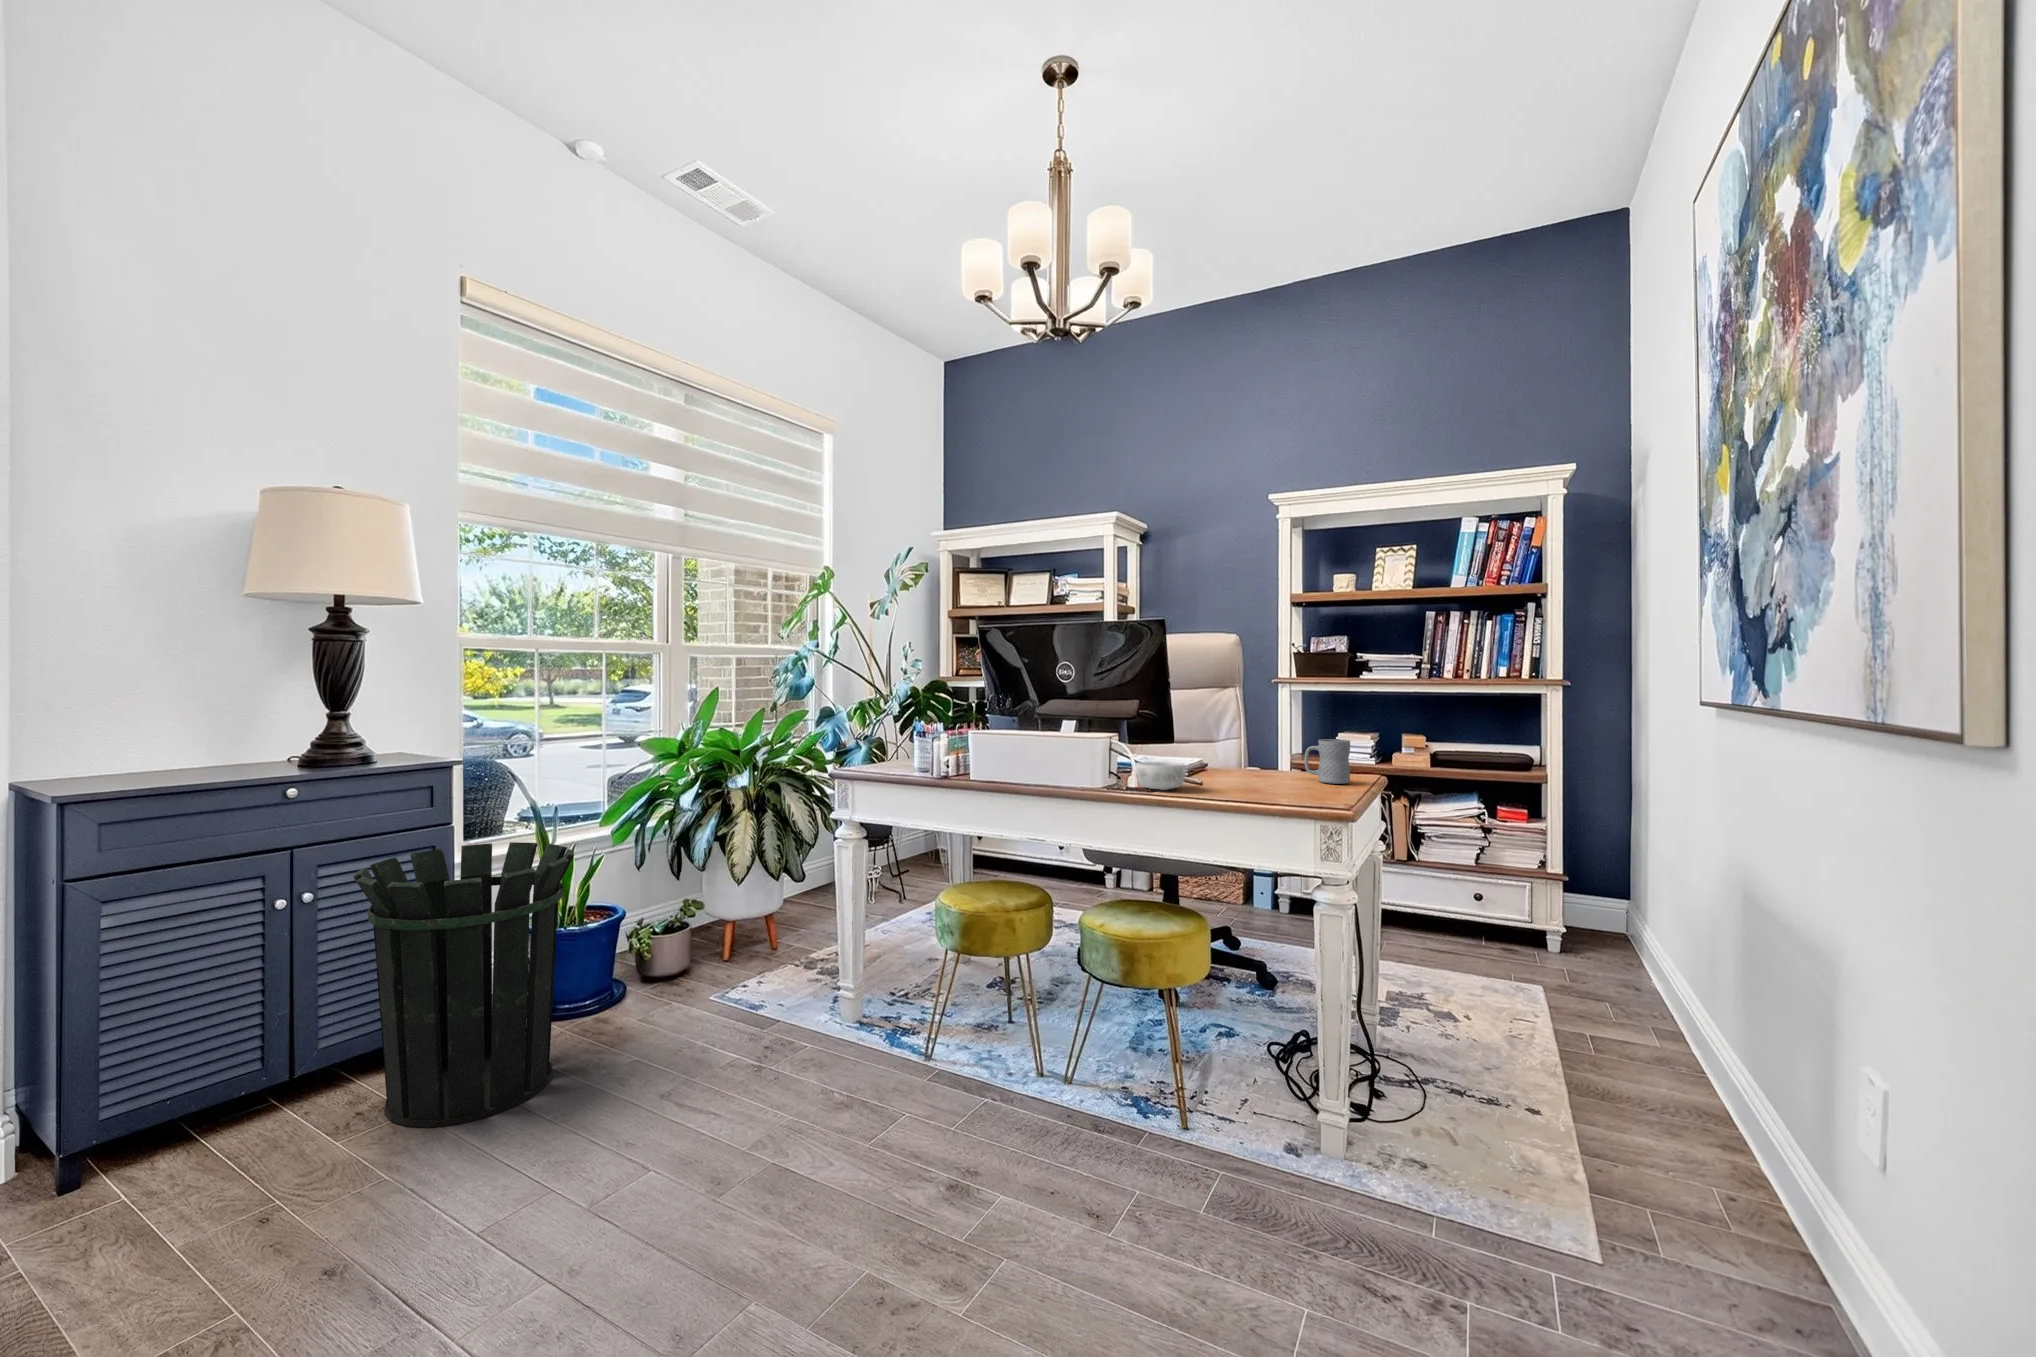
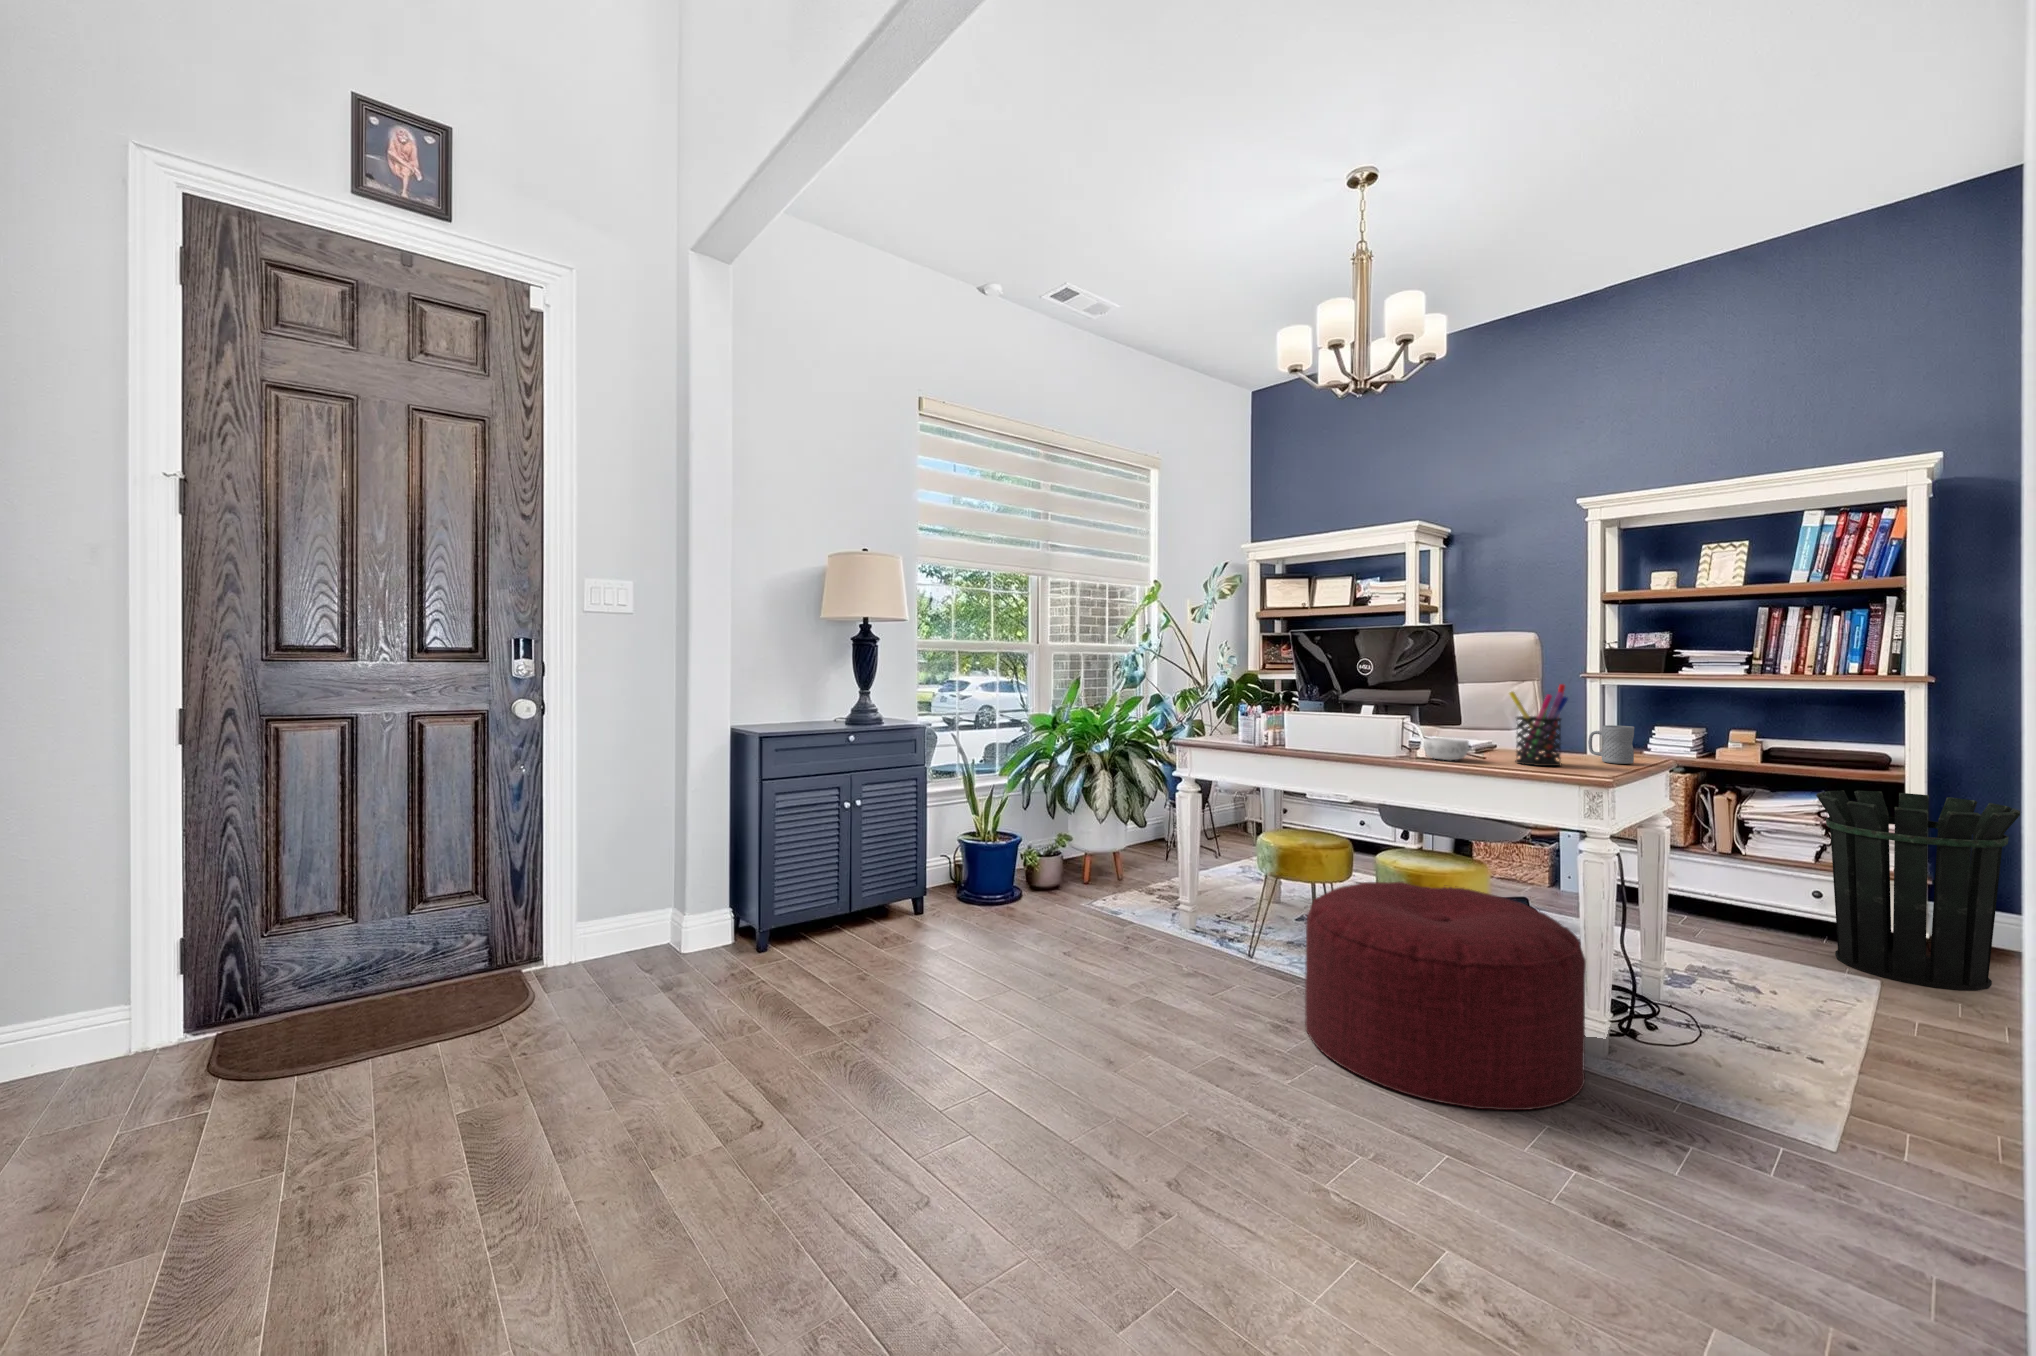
pen holder: none [1226,693,1292,792] -> present [1509,684,1568,766]
waste bin: present [353,842,574,1128] -> present [1816,790,2020,990]
ottoman: none [995,949,1327,1282] -> present [1305,882,1586,1110]

